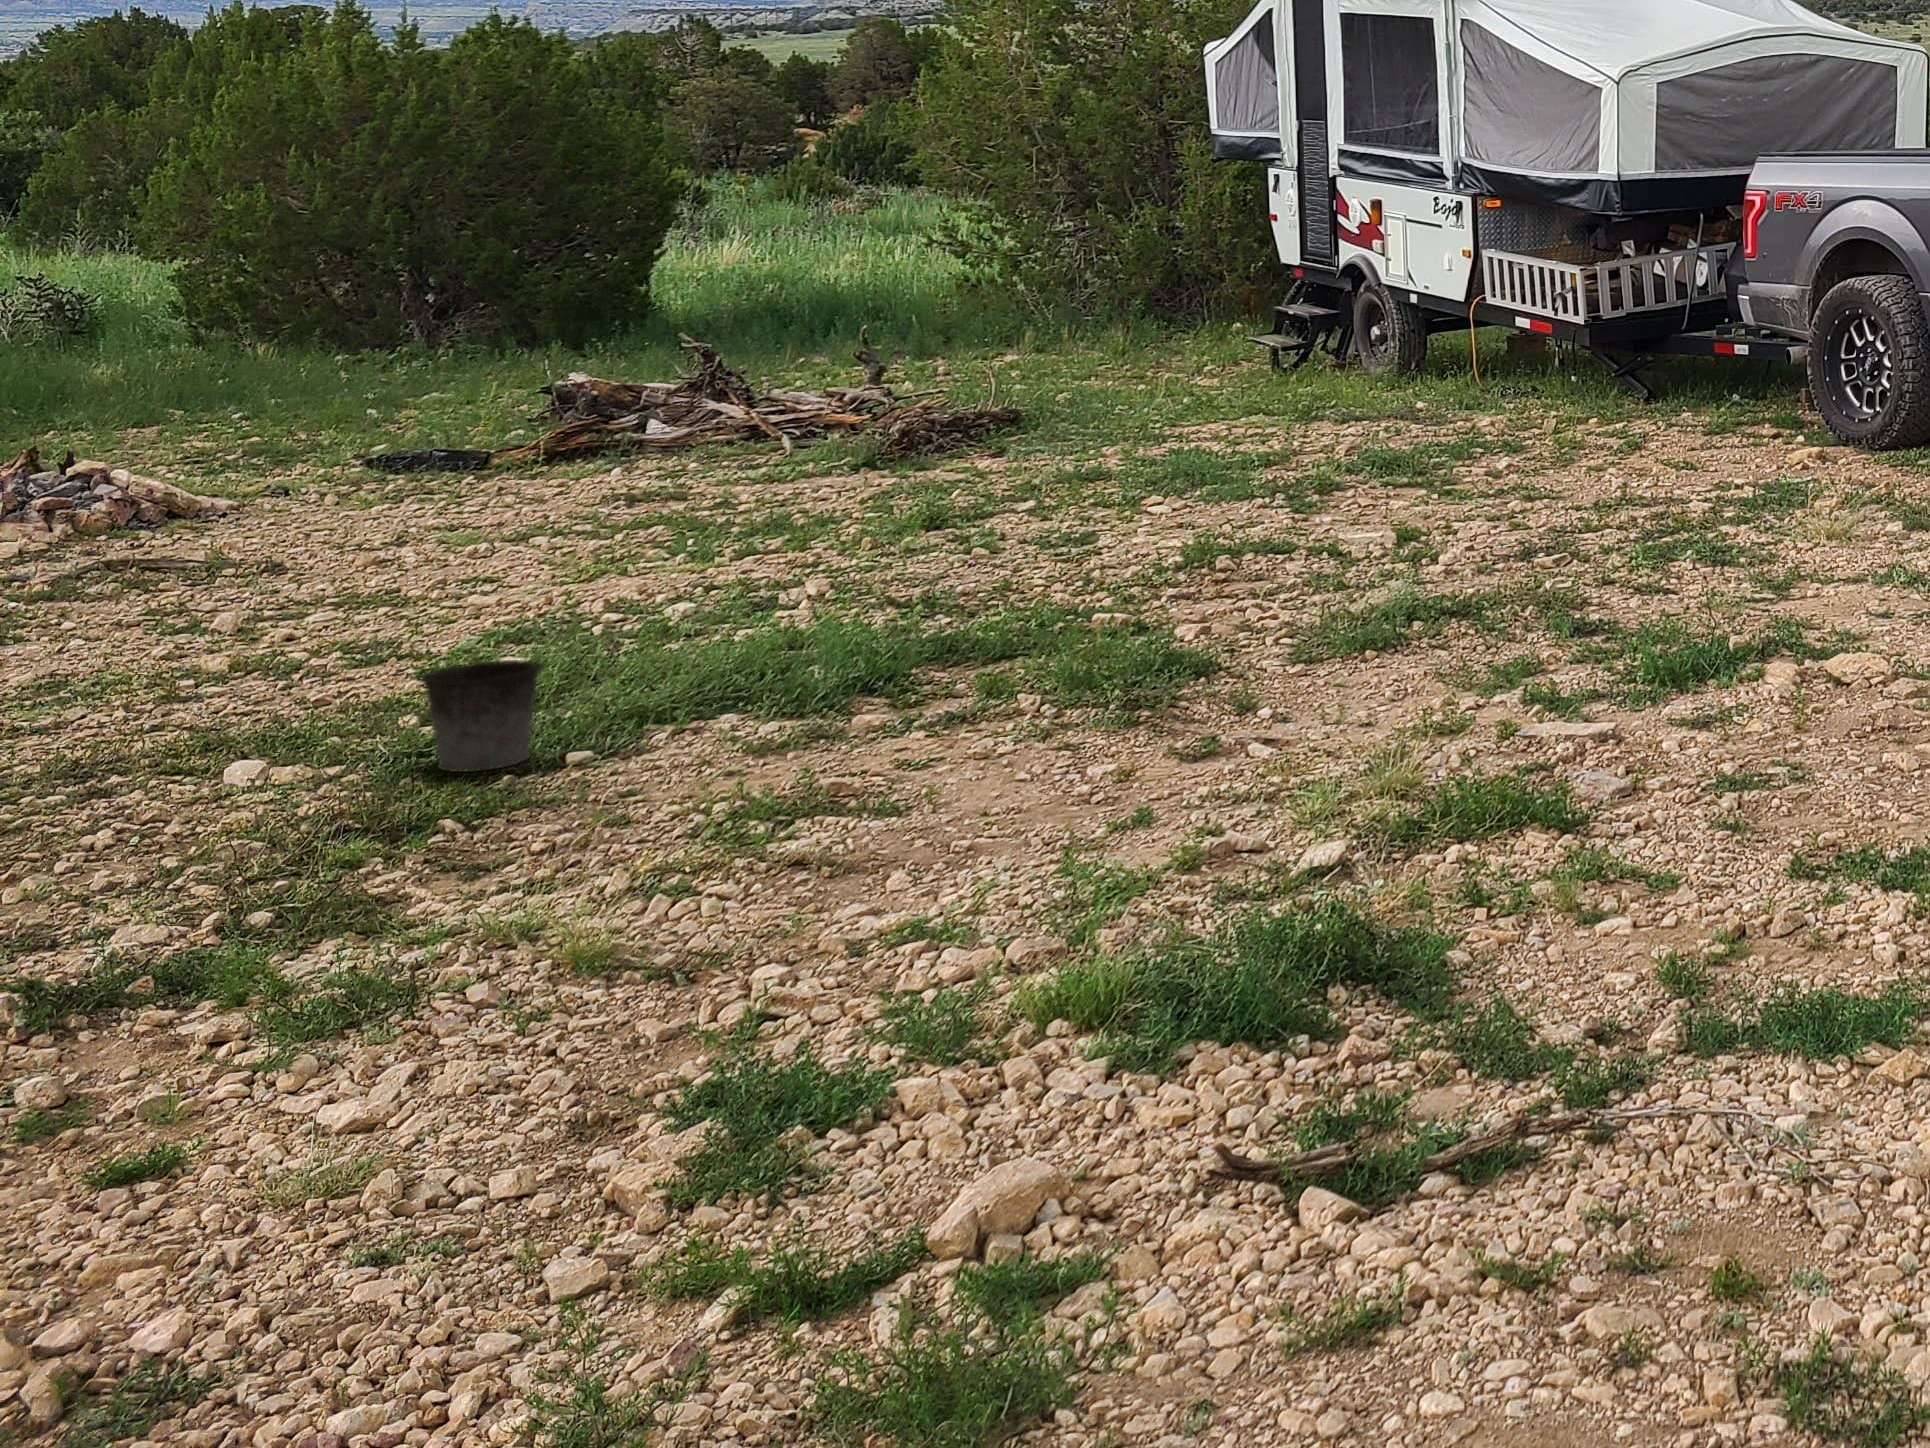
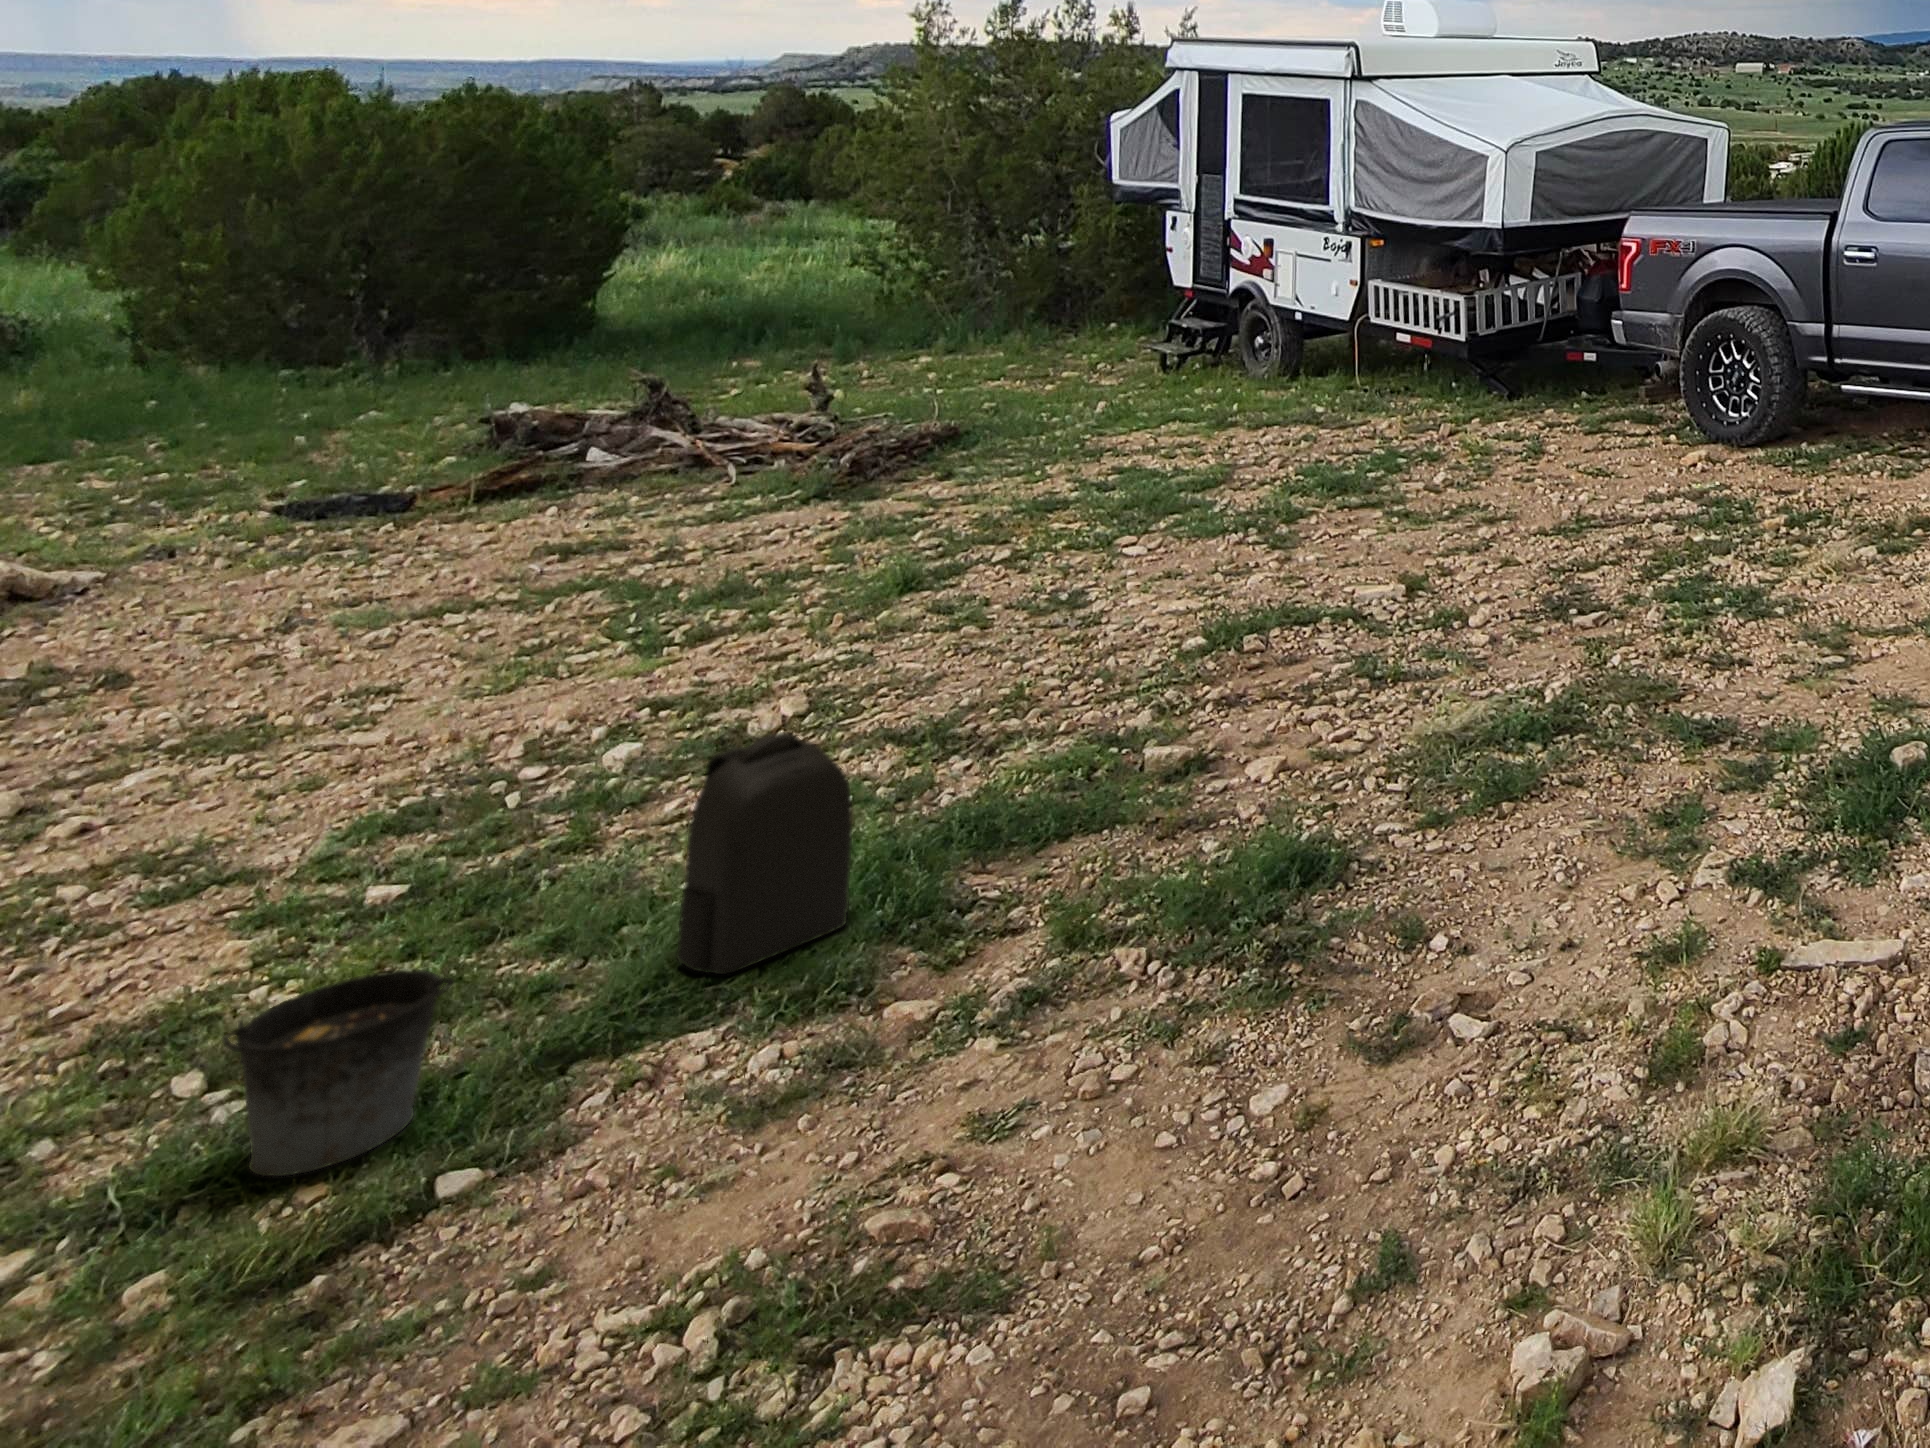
backpack: none [696,539,819,712] -> present [677,732,853,974]

